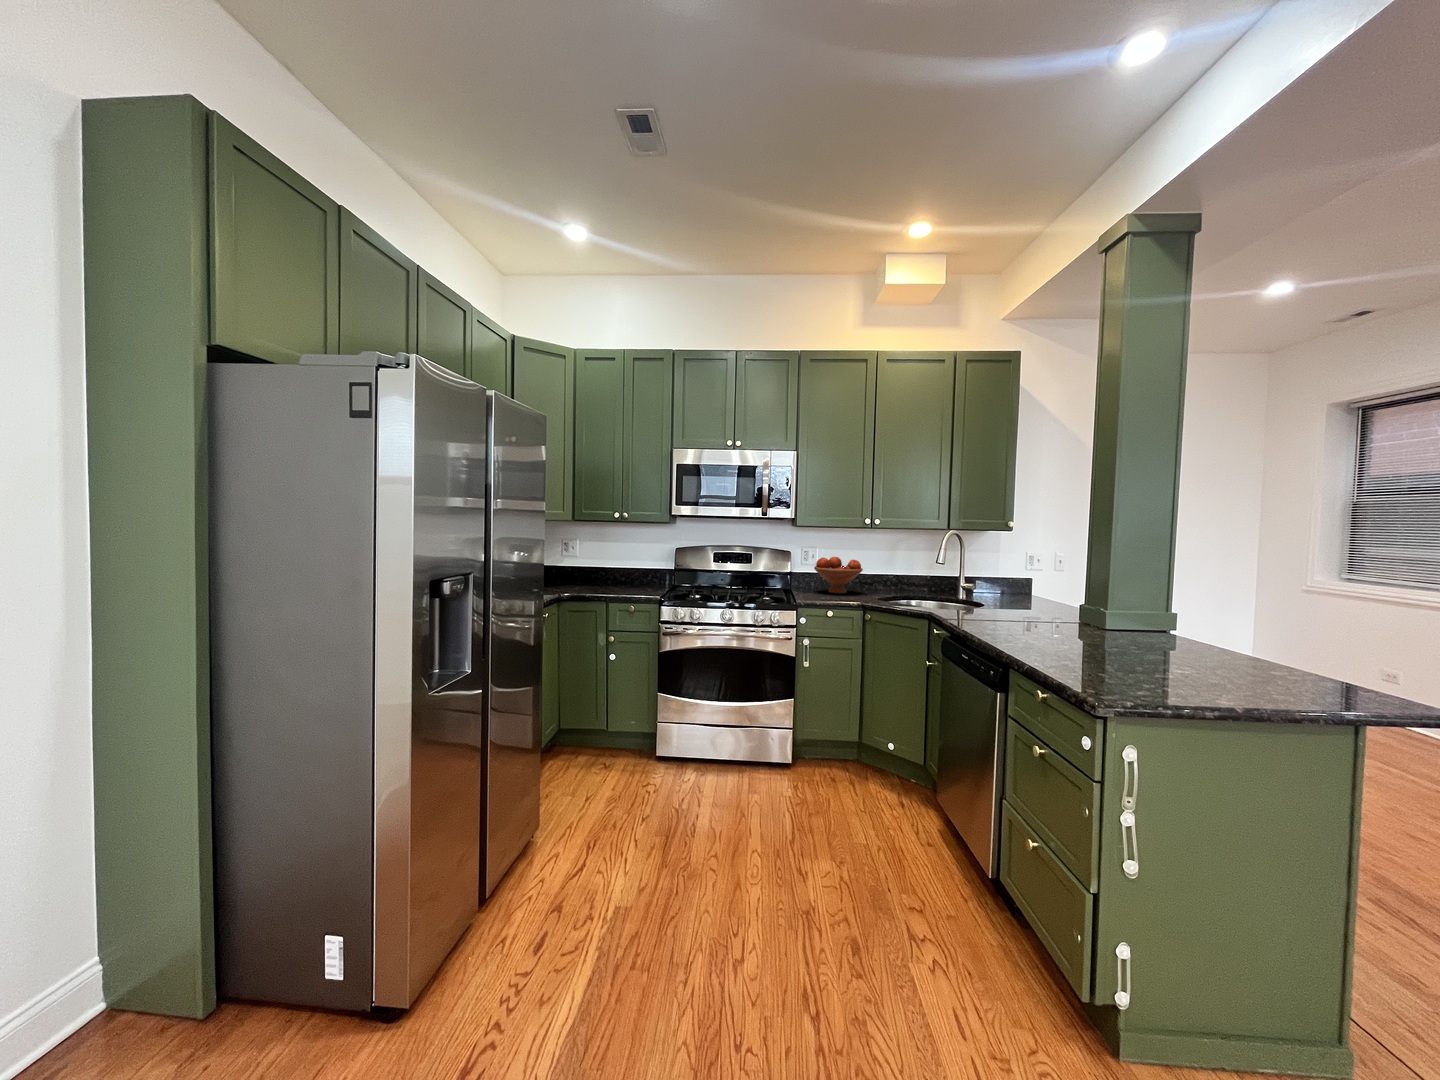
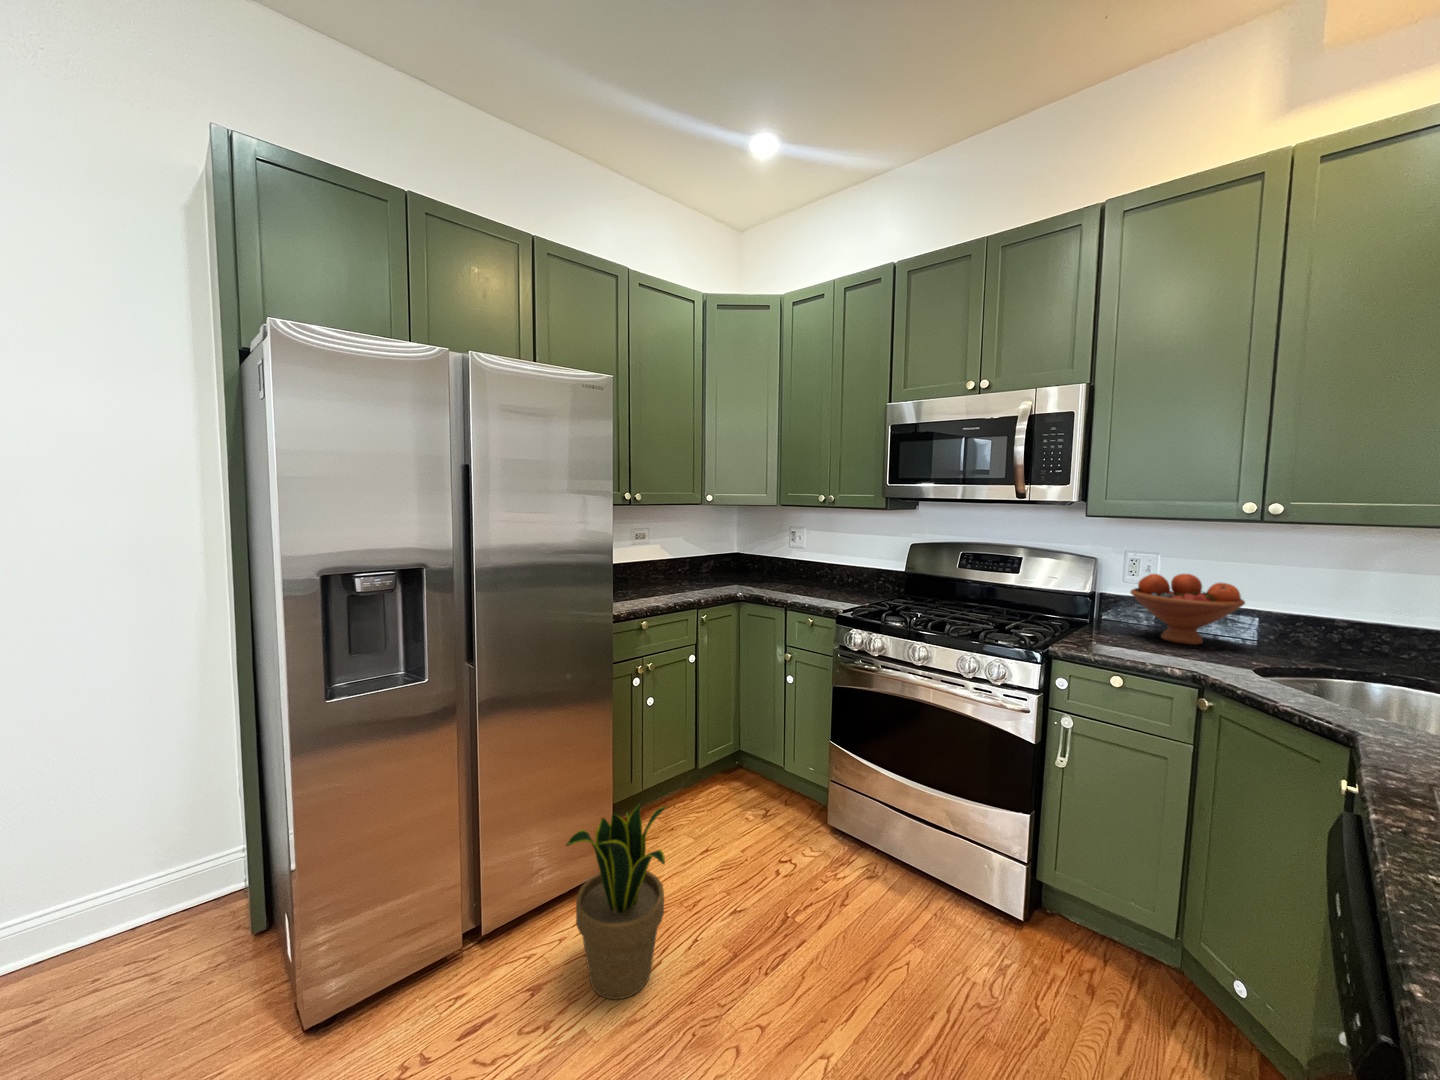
potted plant: none [575,741,653,889] -> present [566,804,666,999]

